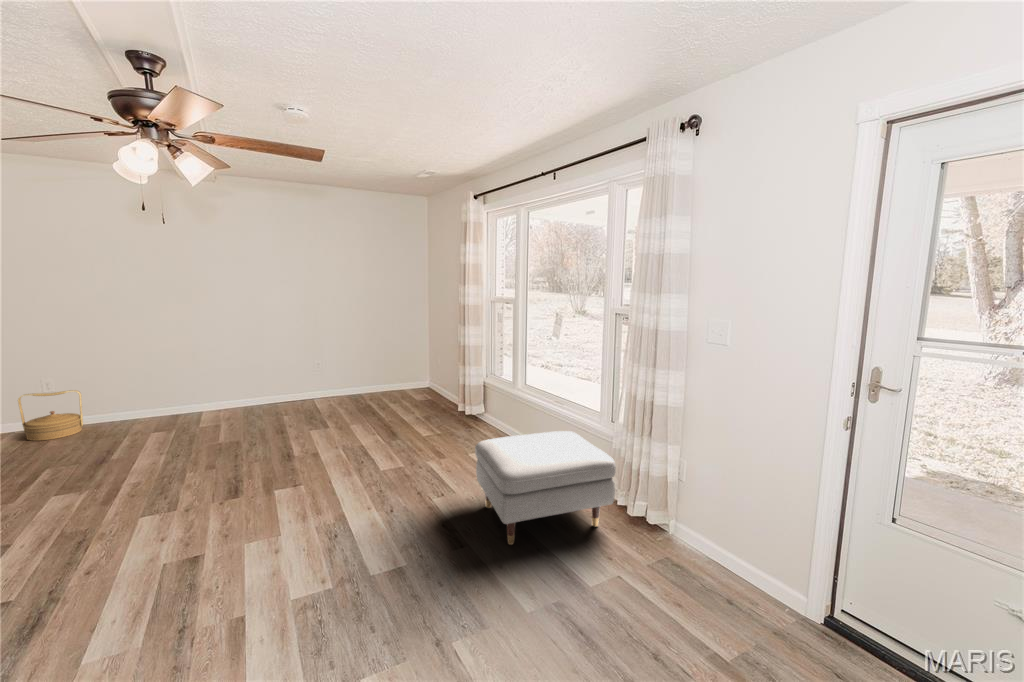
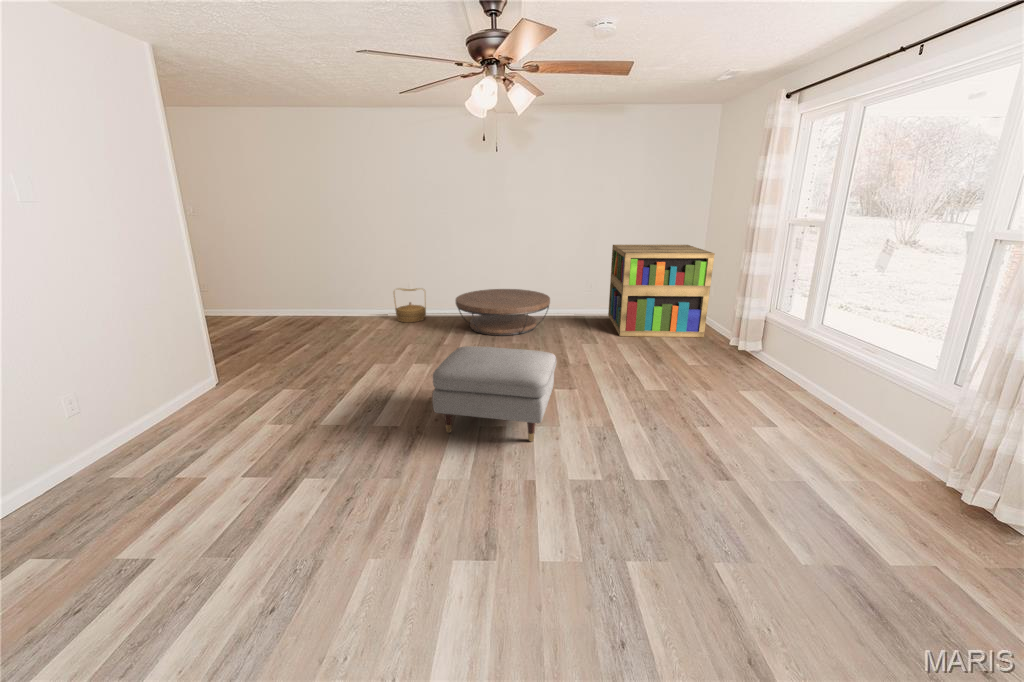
bookshelf: none [340,322,436,416] -> present [608,245,715,337]
coffee table: none [132,378,271,439] -> present [456,289,550,336]
ottoman: present [475,431,616,545] -> present [432,346,556,441]

